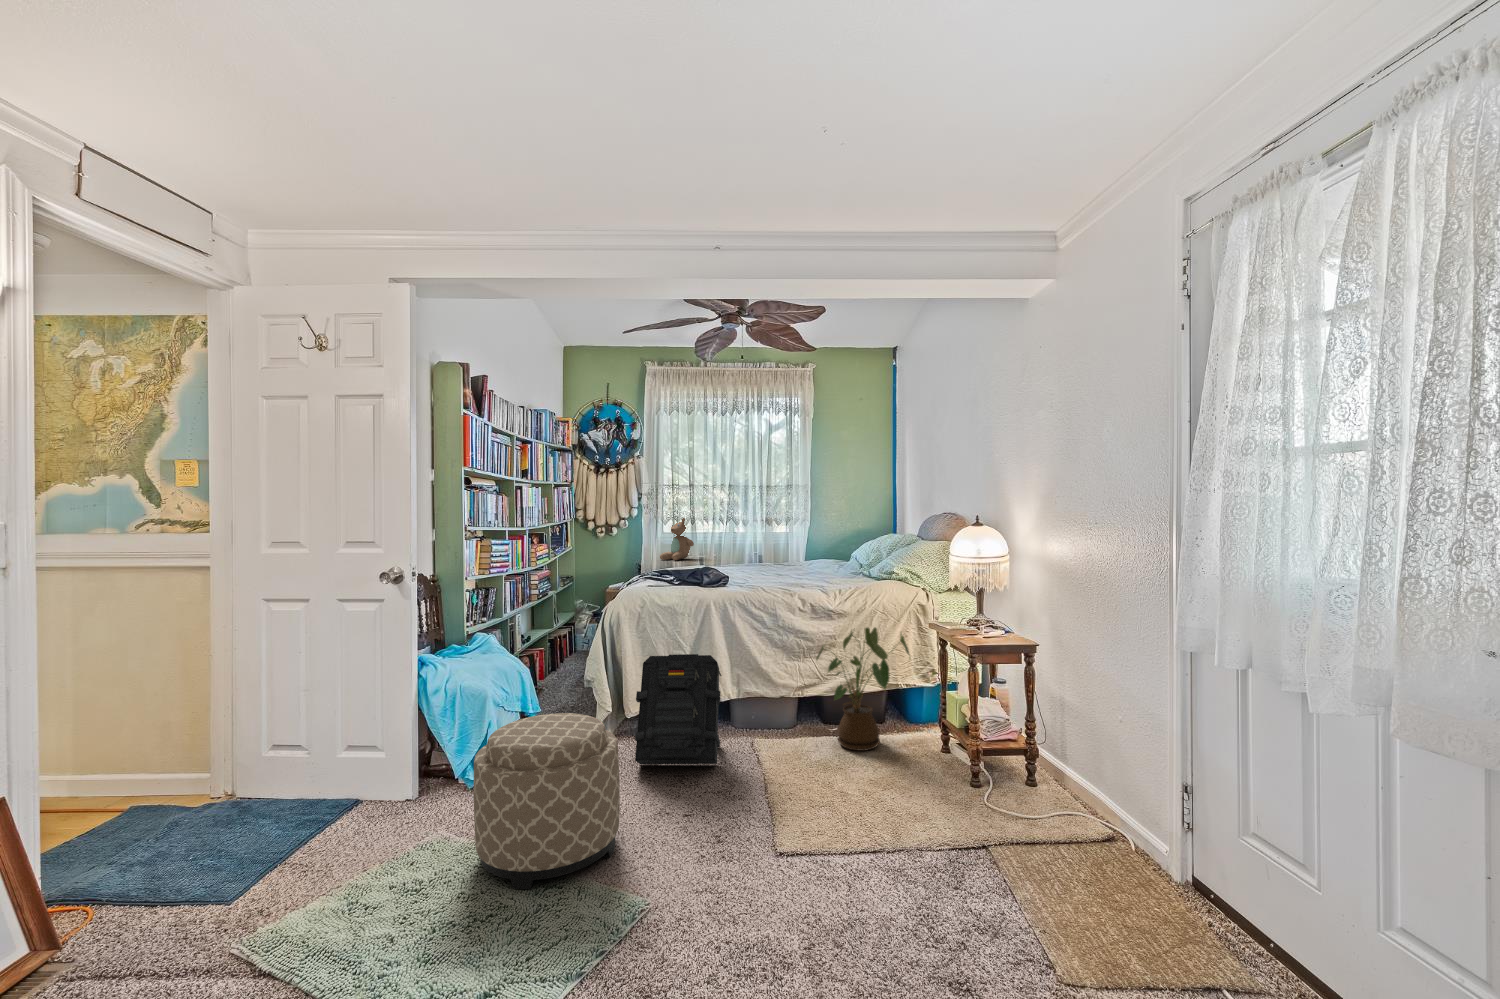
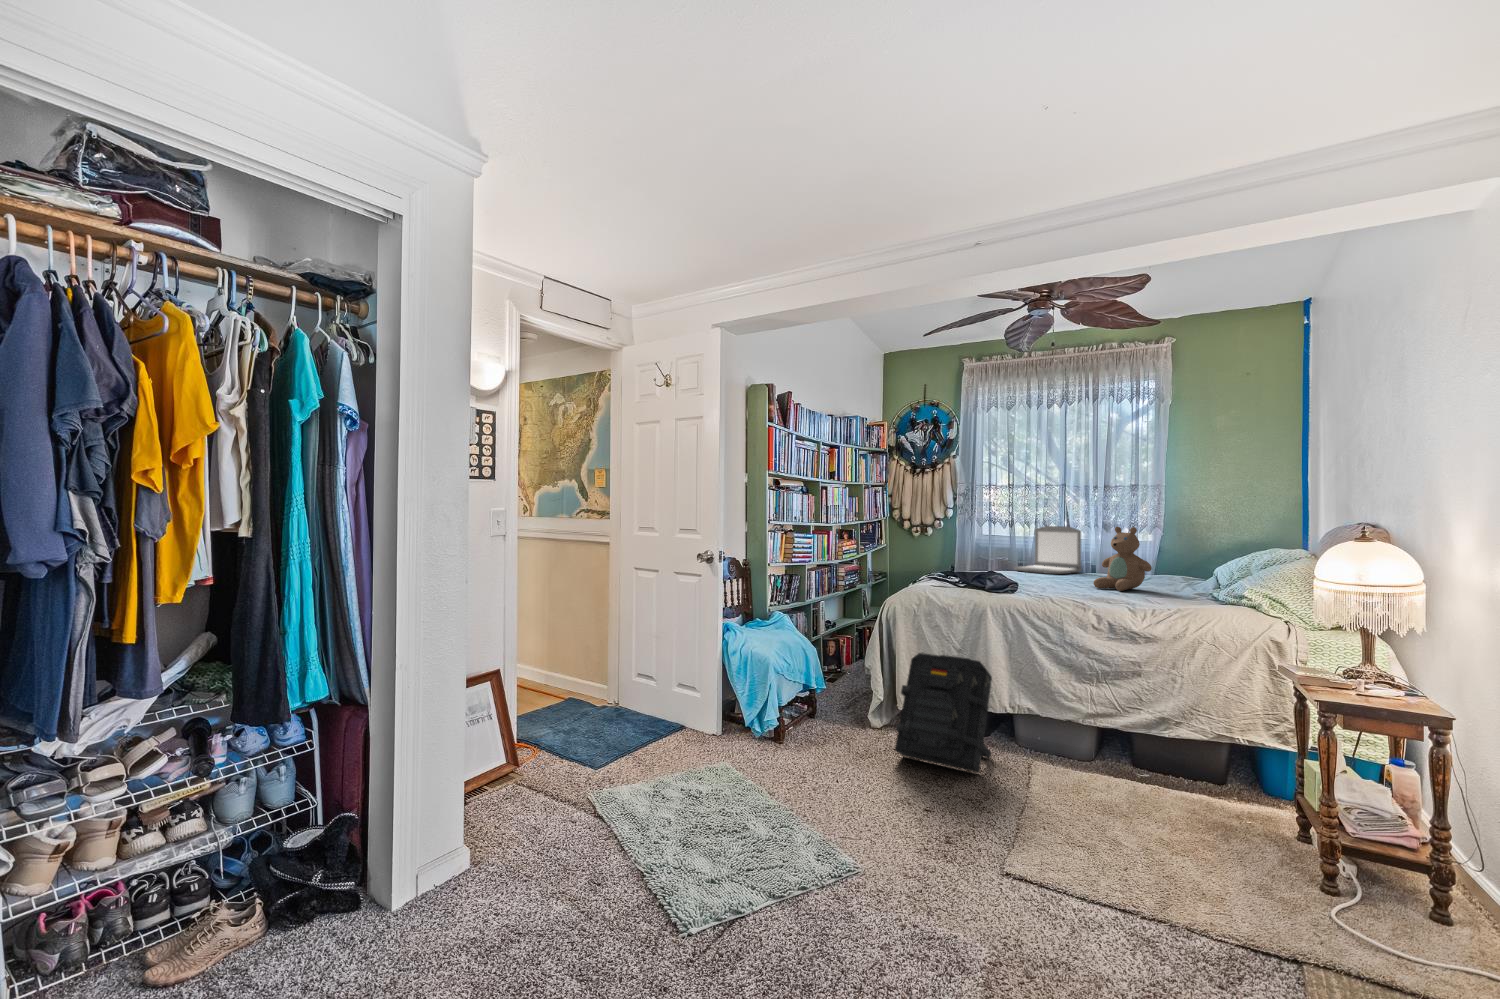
teddy bear: present [660,518,694,560] -> present [1093,527,1152,591]
laptop: none [700,521,756,565] -> present [1014,526,1082,574]
house plant: present [816,628,909,751] -> none [1106,656,1239,801]
ottoman: present [474,713,620,889] -> none [734,686,856,830]

